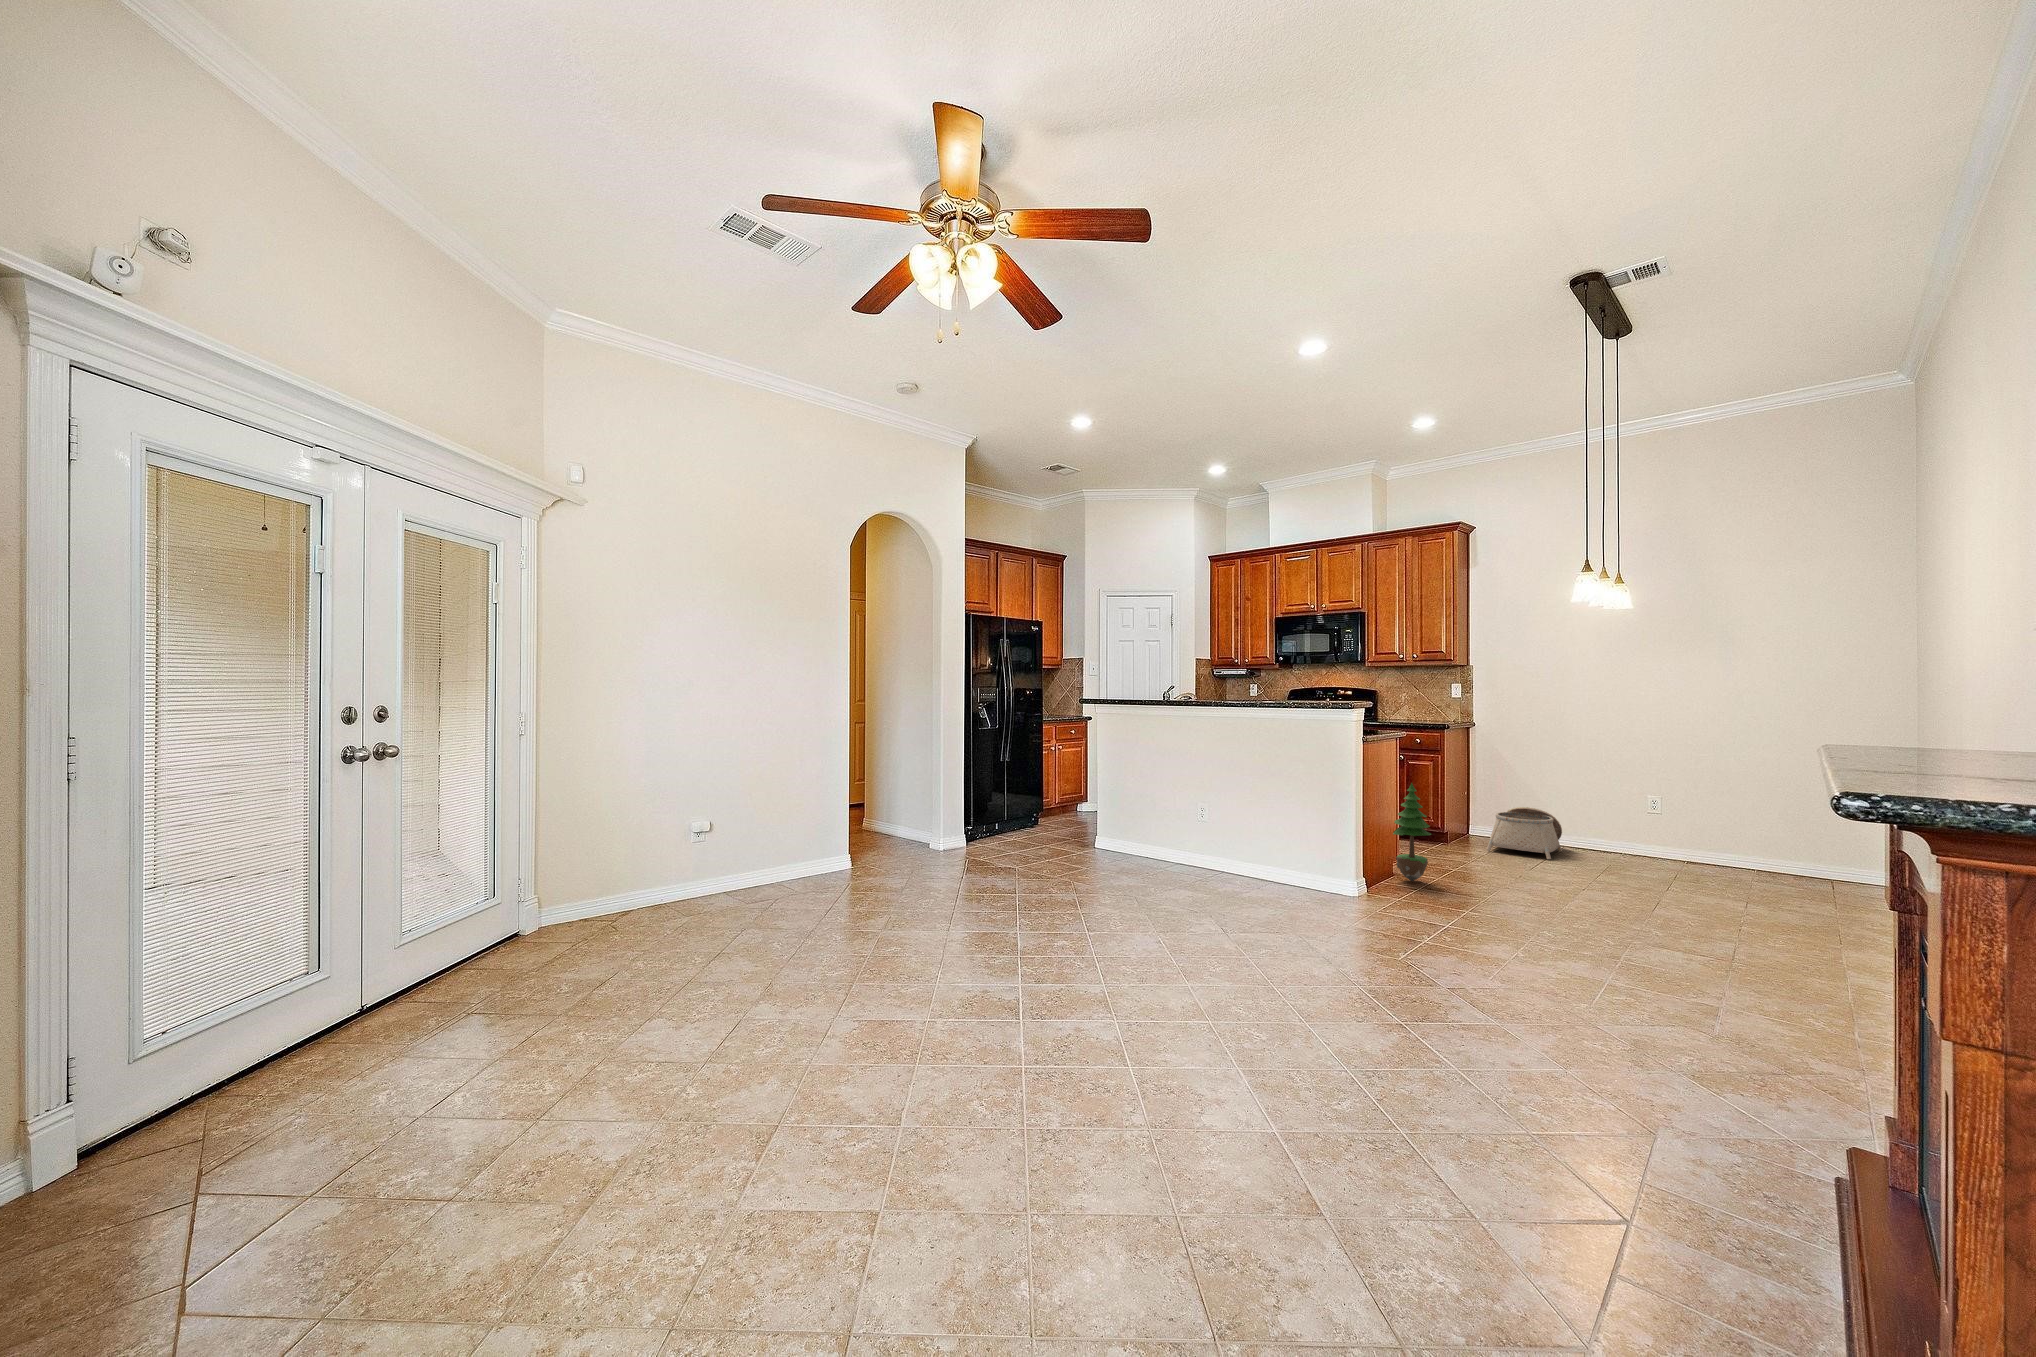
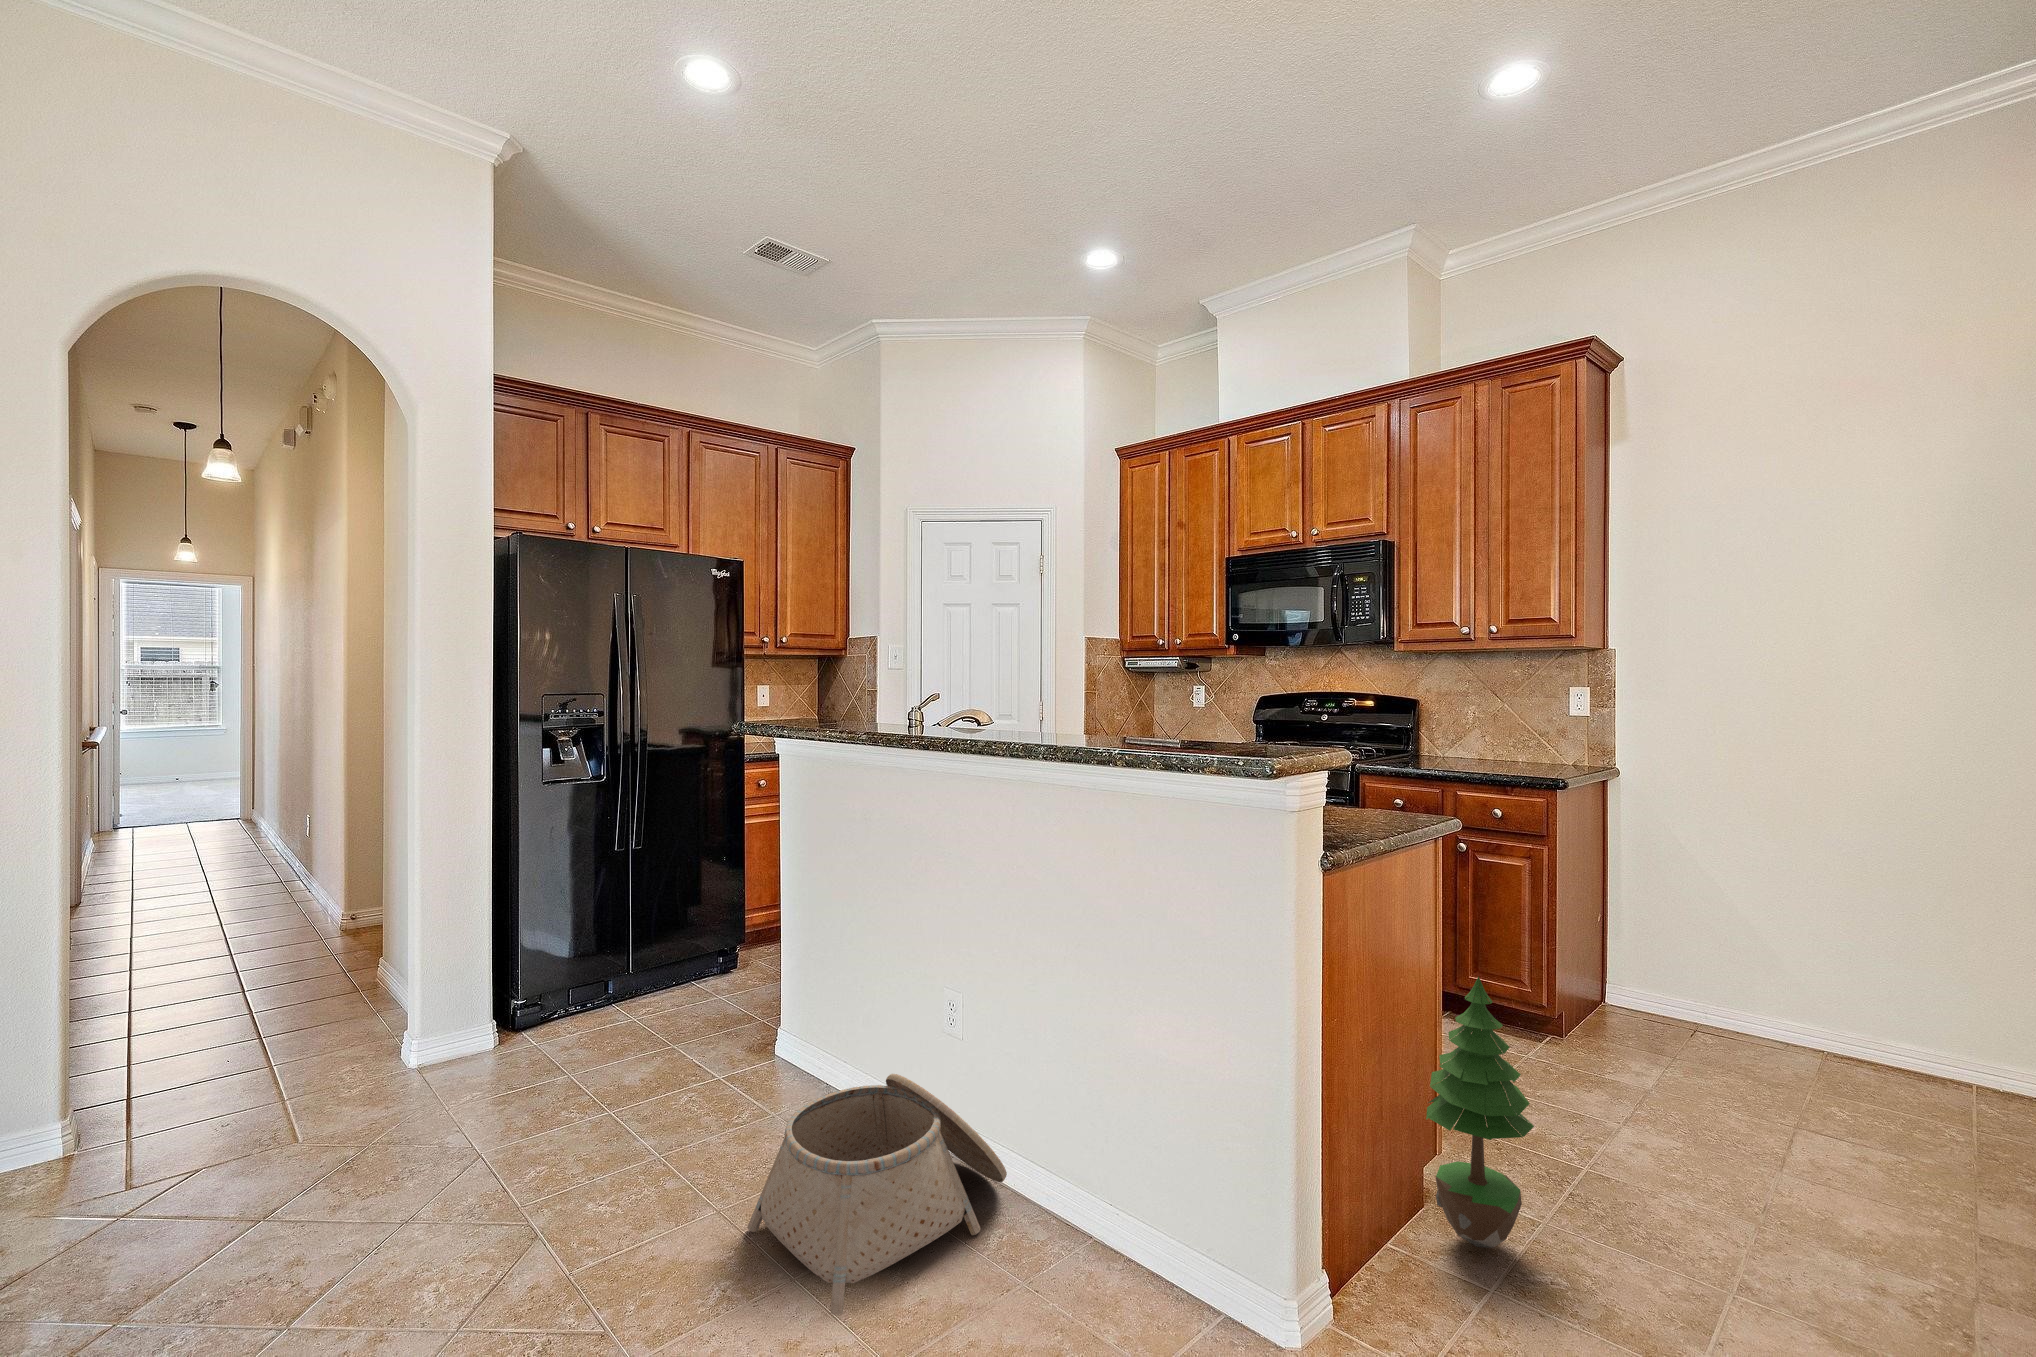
basket: present [1486,807,1562,860] -> present [747,1074,1007,1315]

